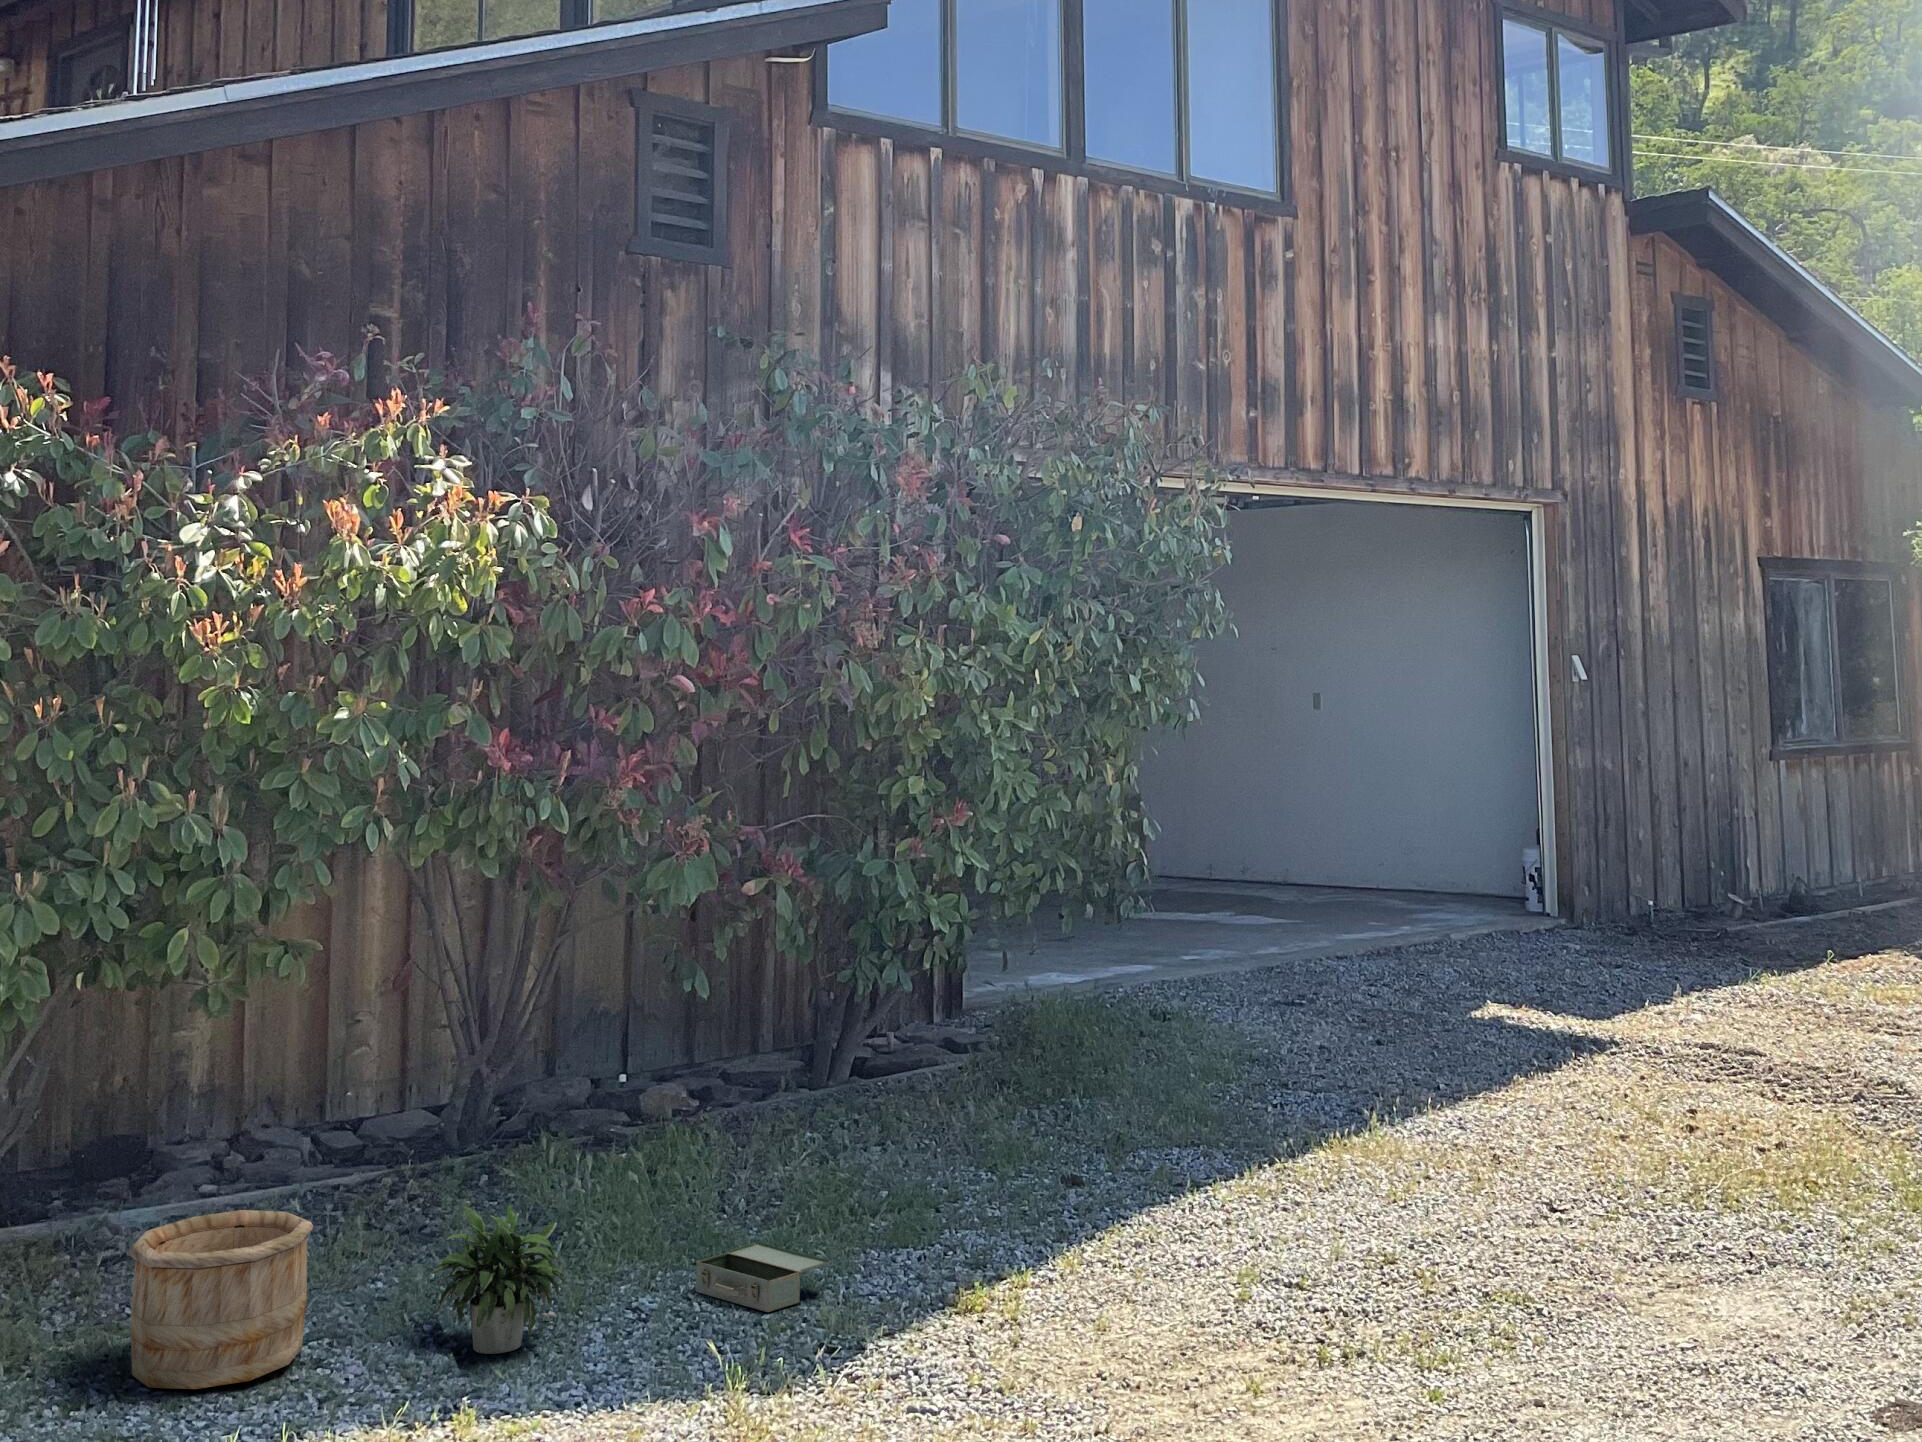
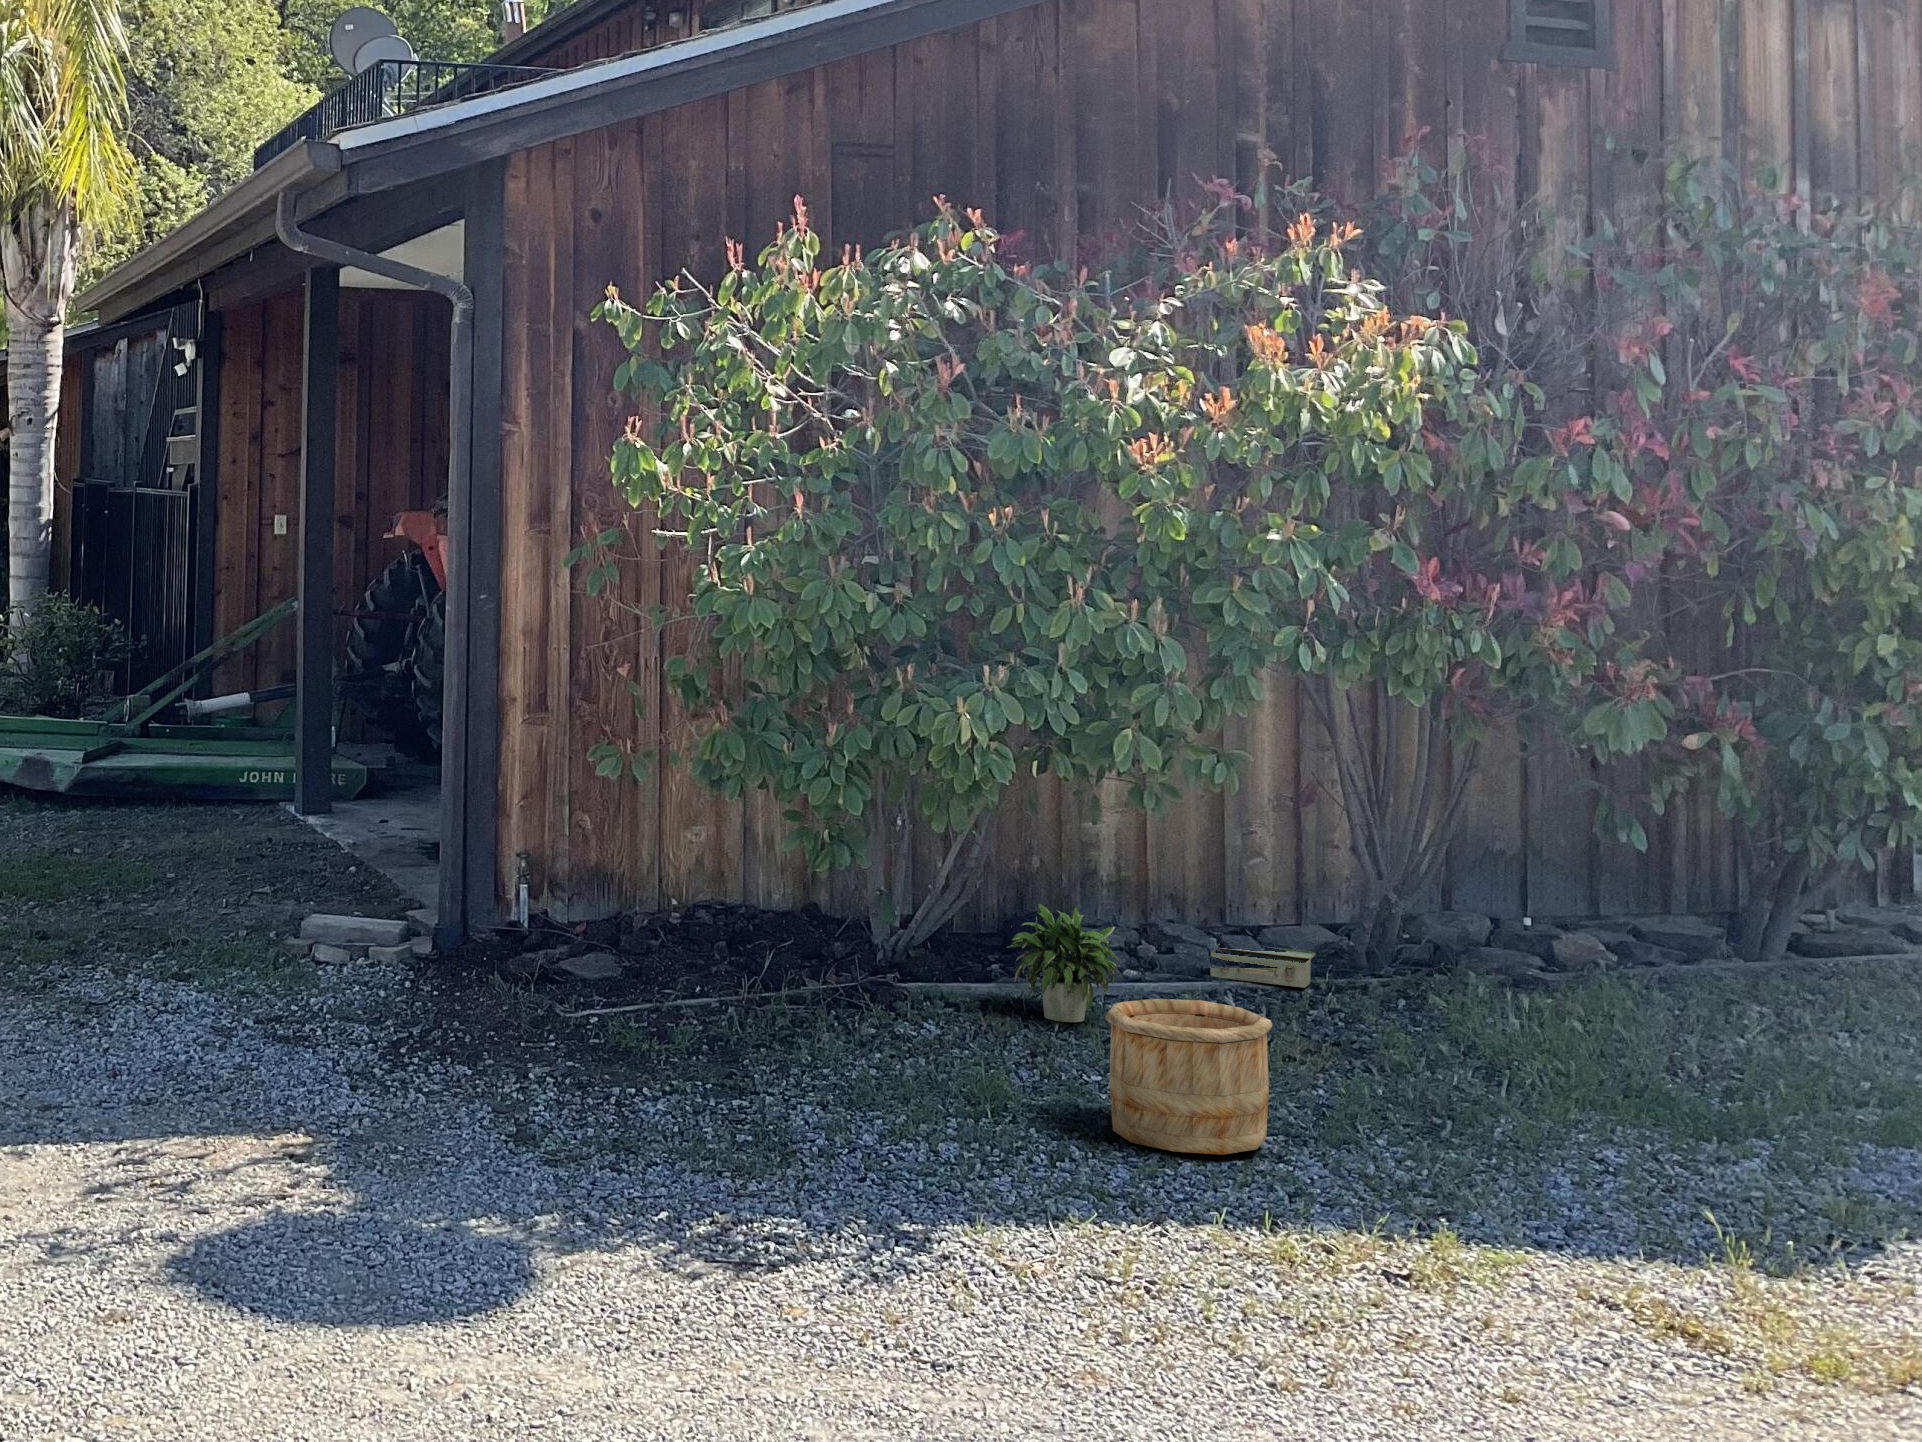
potted plant: present [430,1204,566,1354] -> present [1007,904,1122,1022]
toolbox: present [696,1242,829,1312] -> present [1210,942,1316,988]

